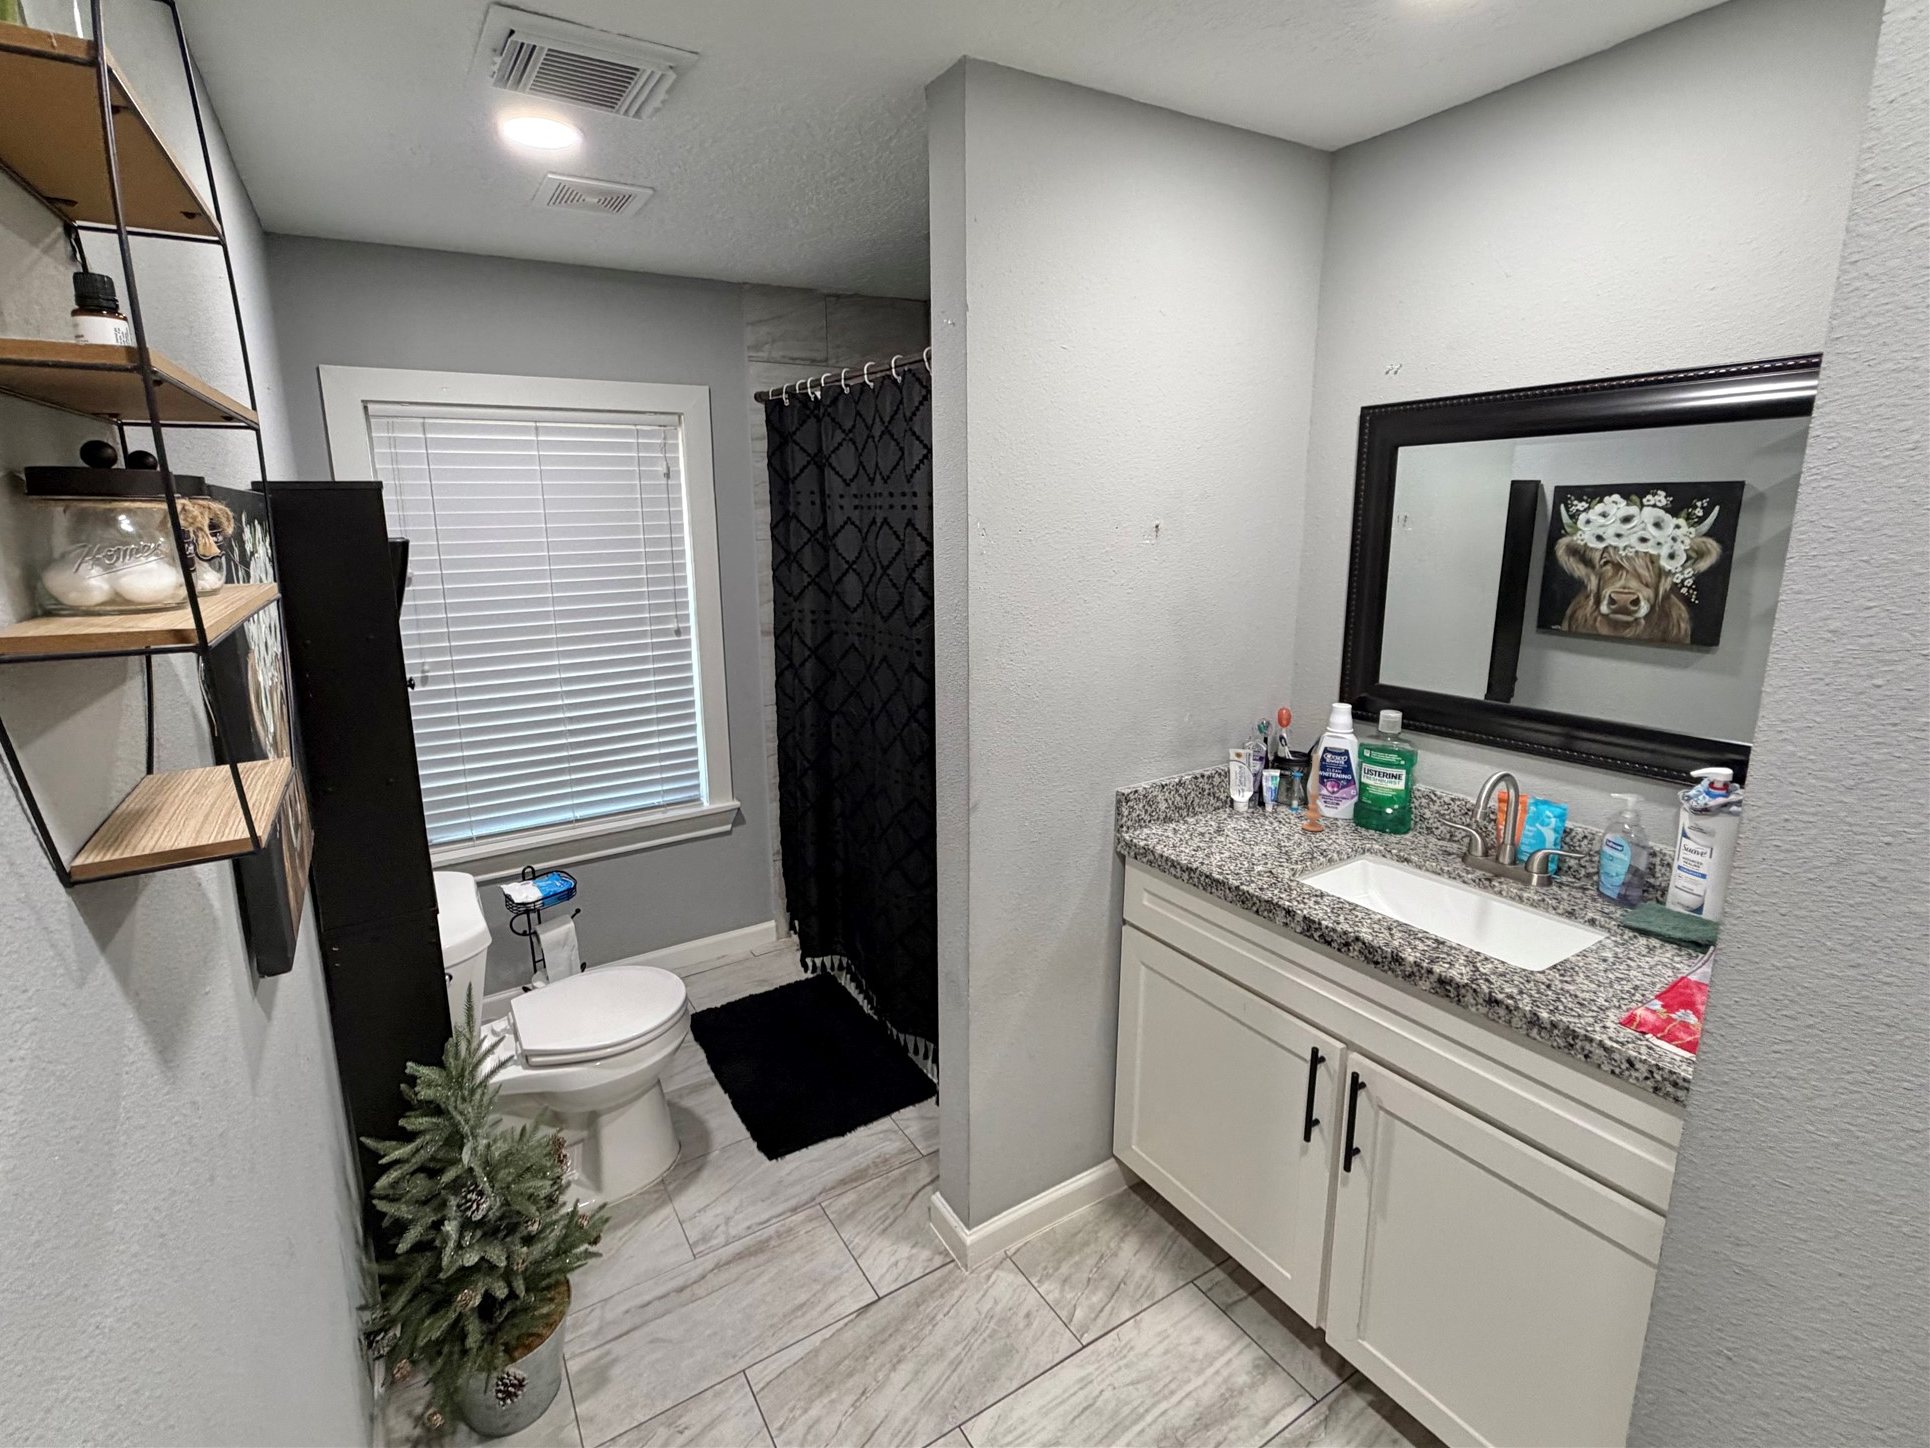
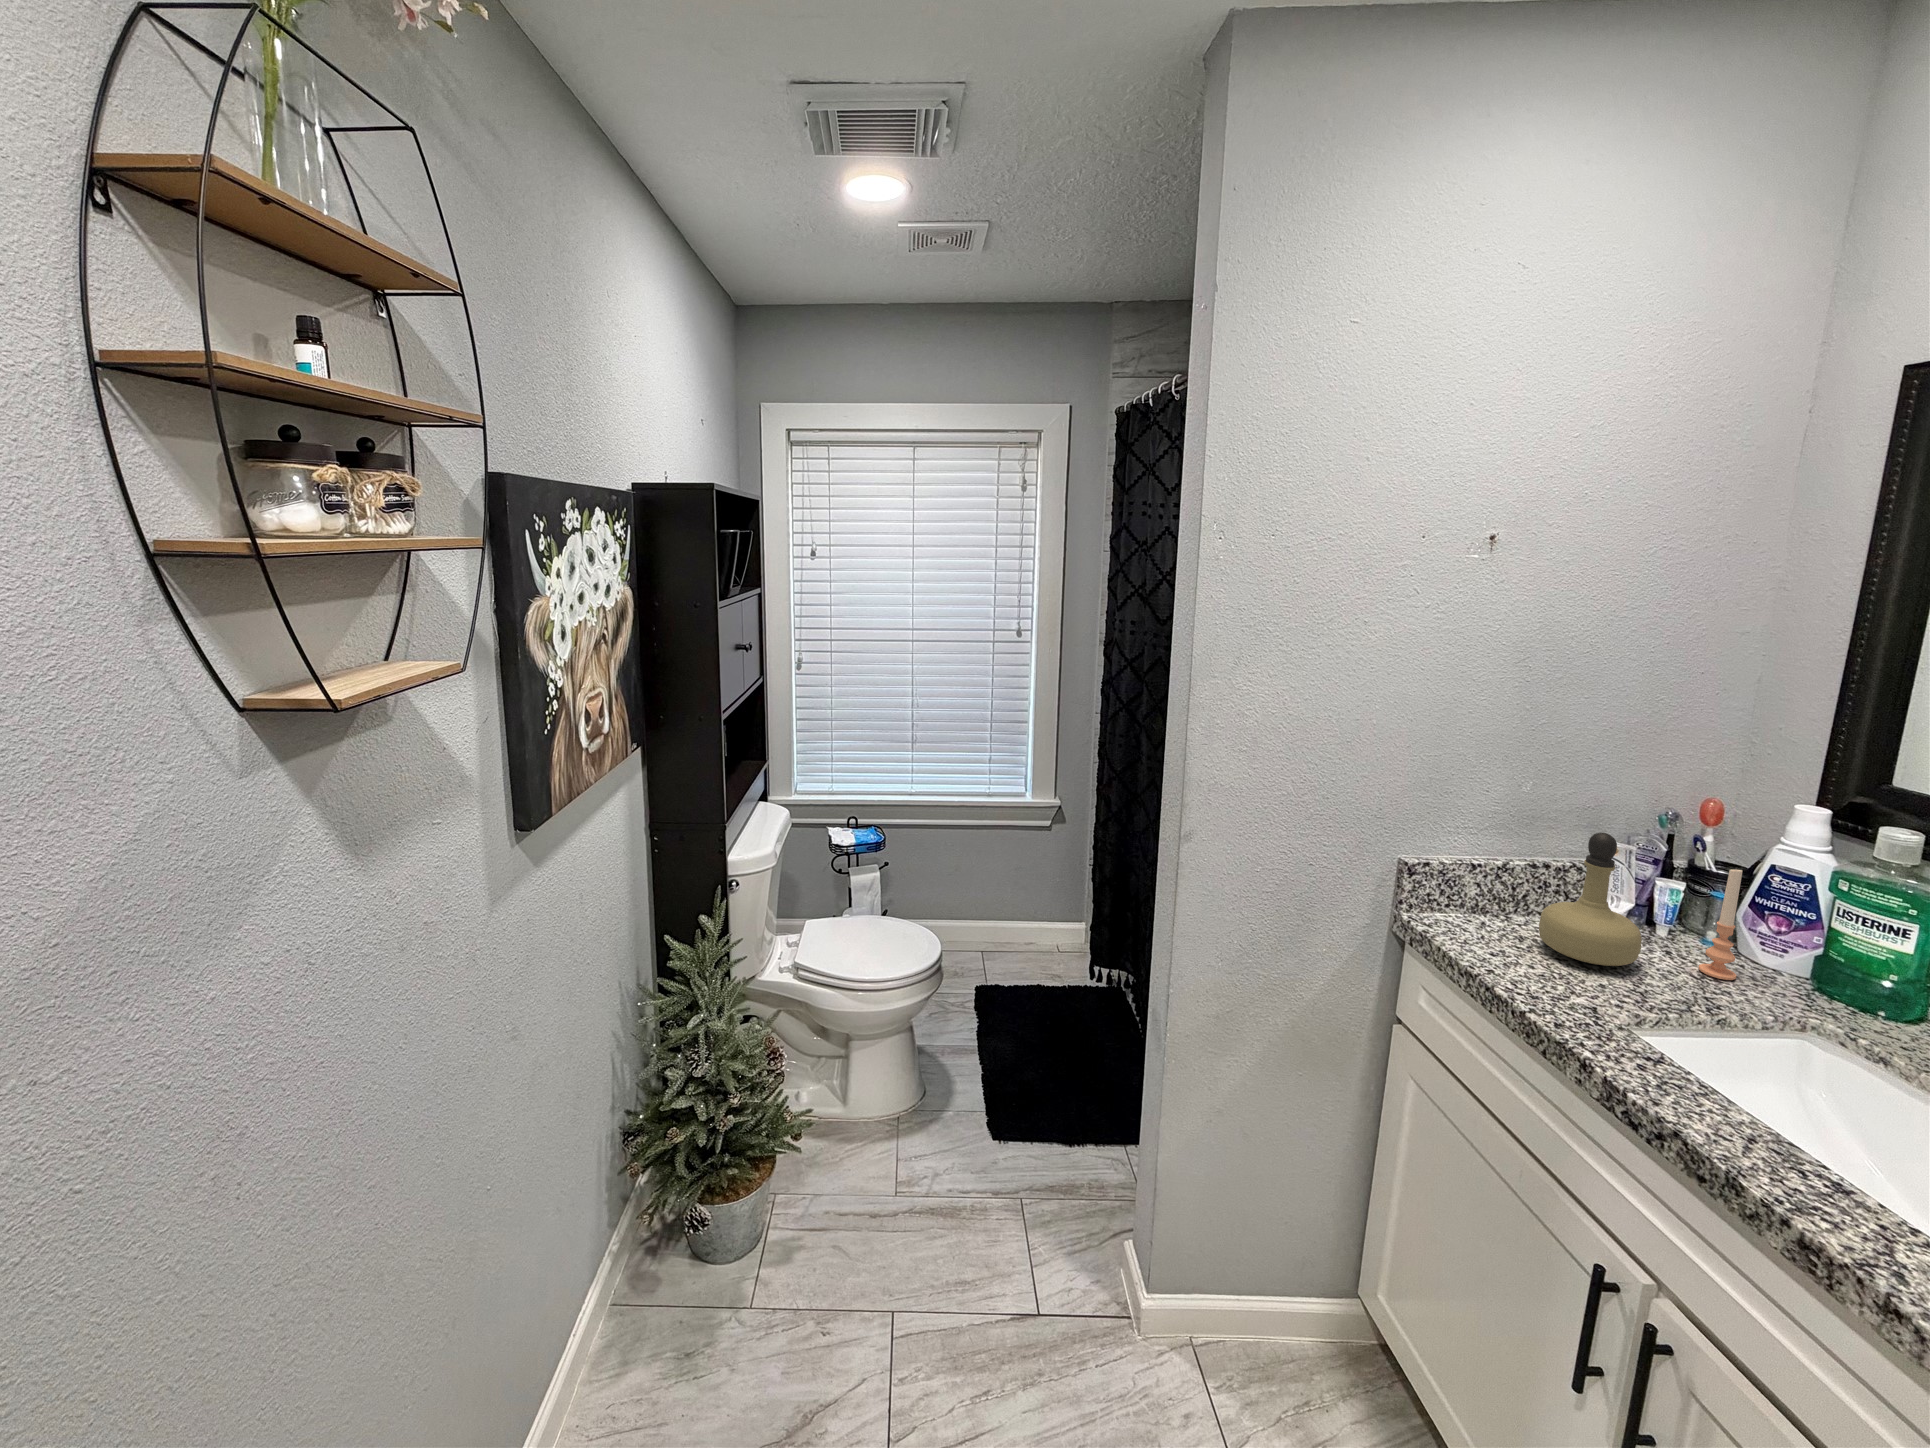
perfume bottle: none [1212,744,1275,841] -> present [1539,833,1642,966]

